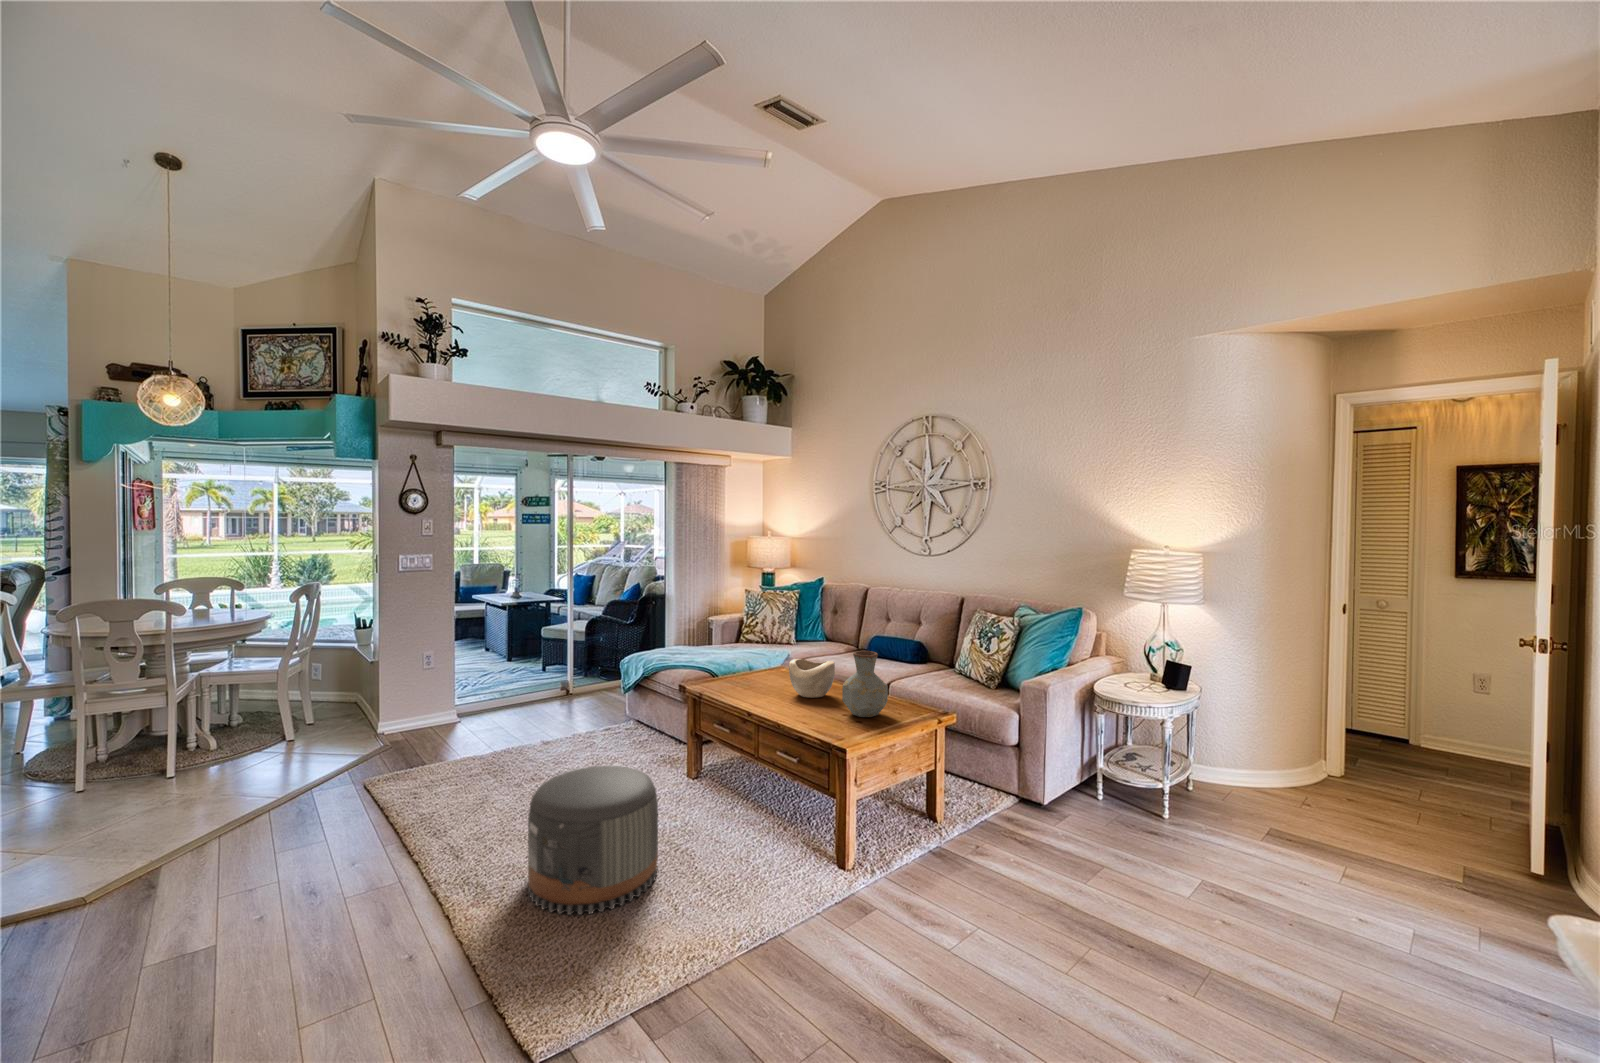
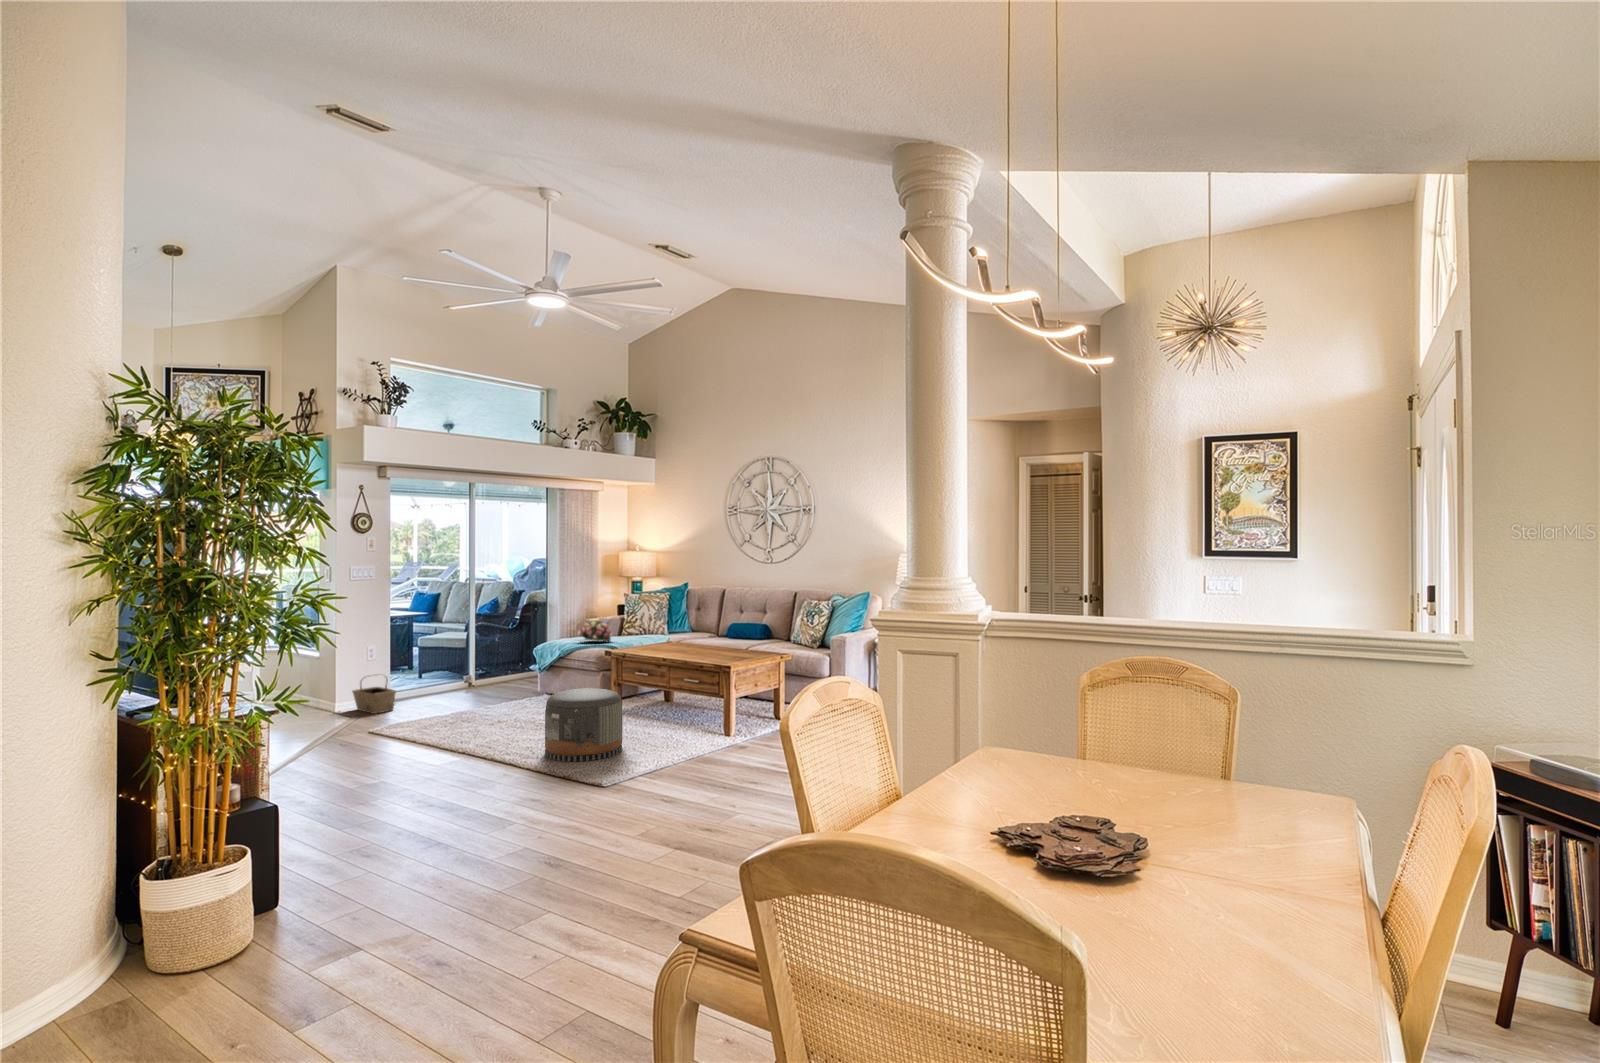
flower arrangement: none [672,625,718,655] -> present [577,619,612,641]
vase: present [842,651,888,717] -> none [724,618,752,658]
decorative bowl: present [789,659,835,698] -> none [684,629,715,653]
basket: none [400,689,446,741] -> present [352,677,396,714]

